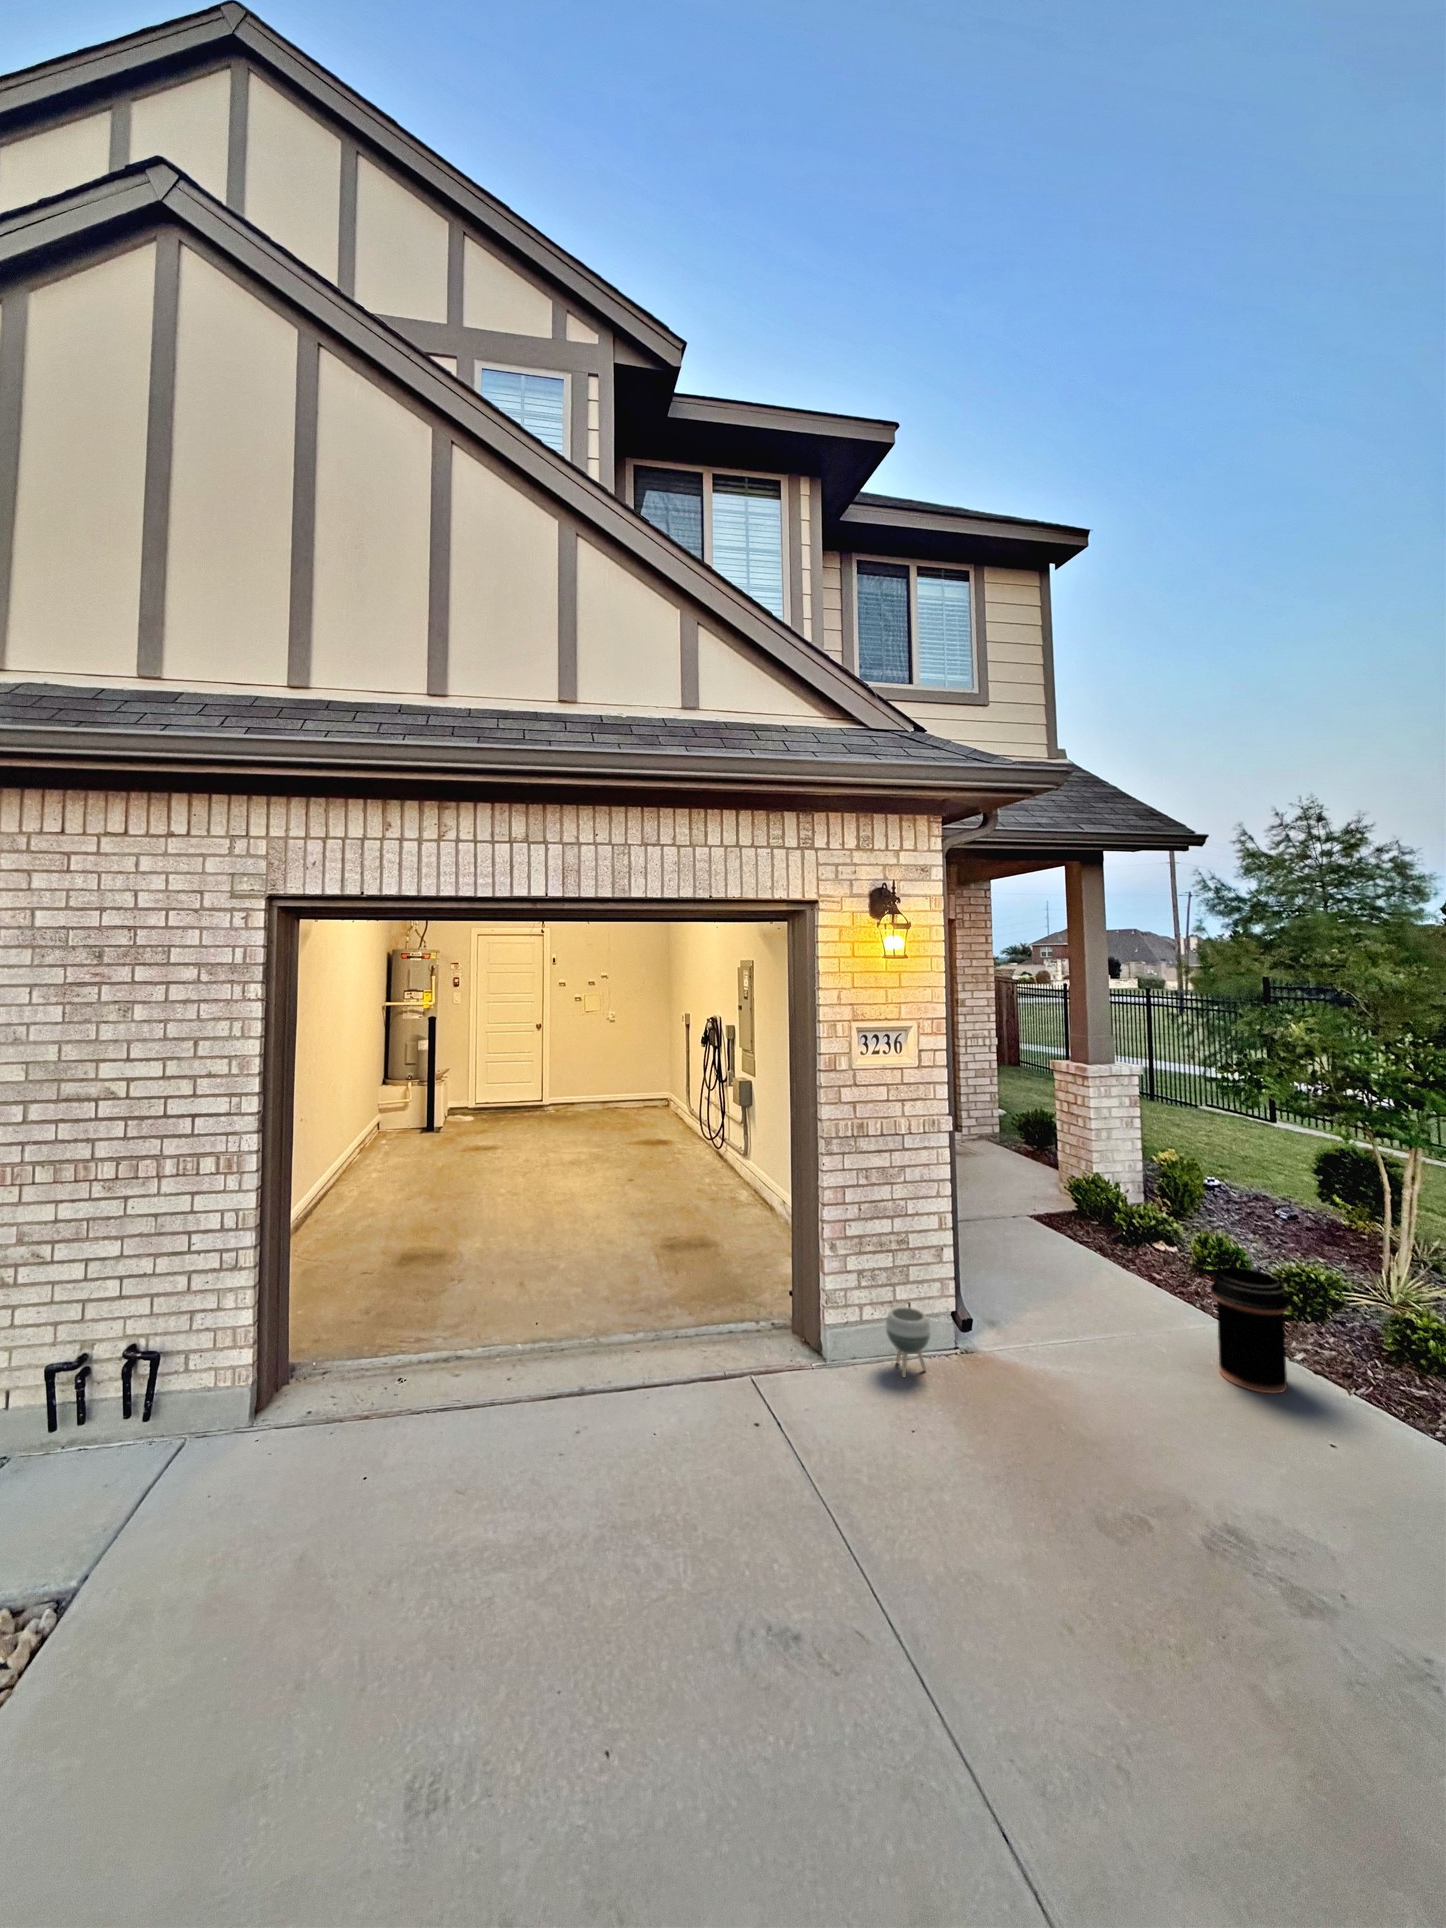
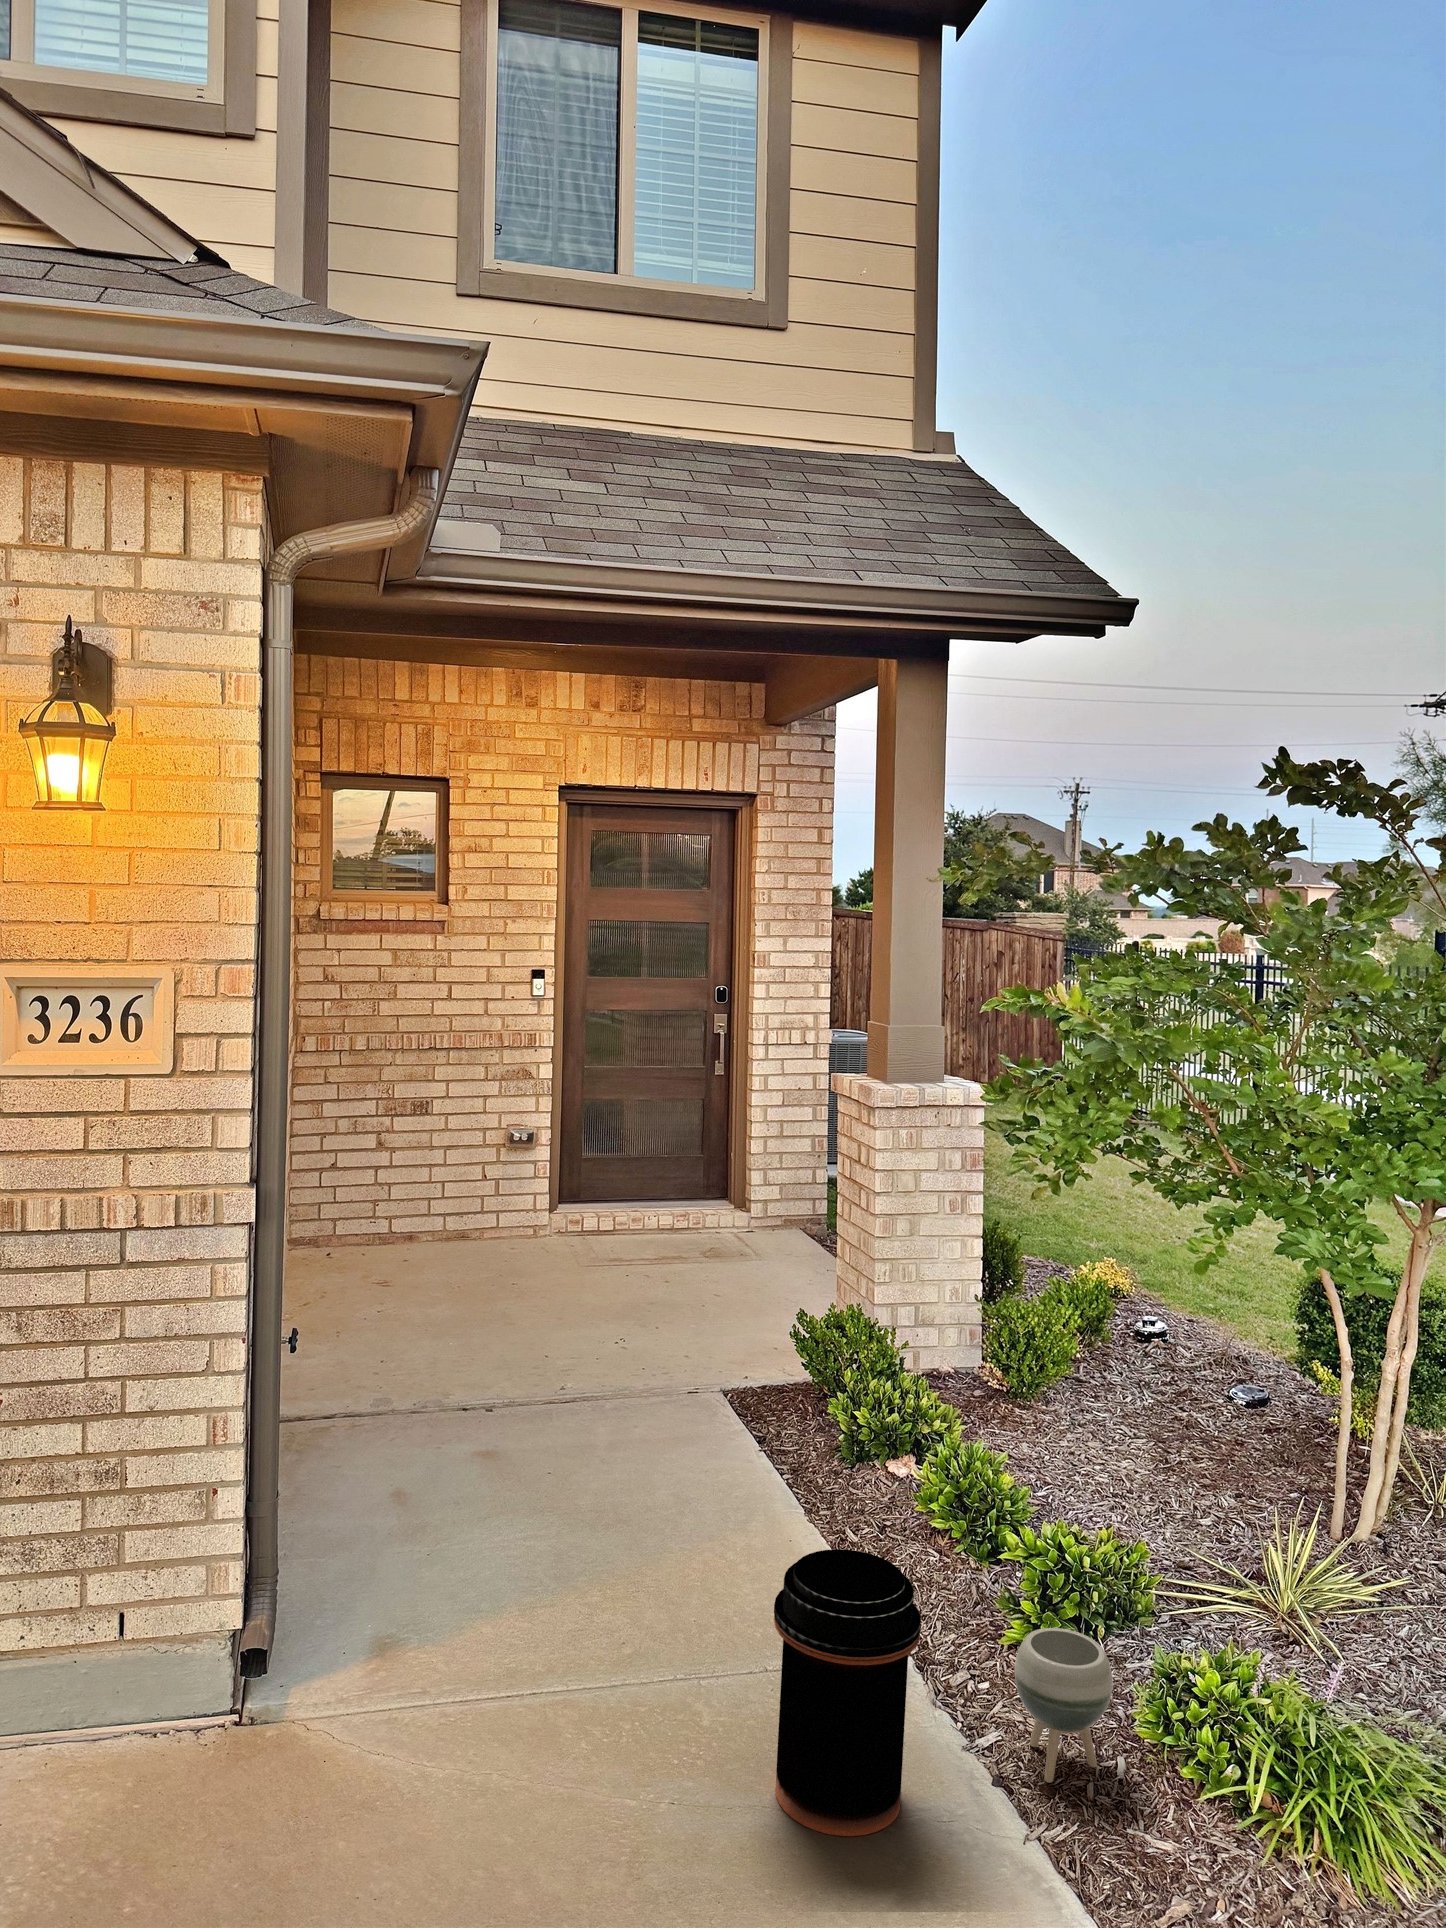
planter: present [886,1307,931,1377] -> present [1015,1628,1112,1783]

